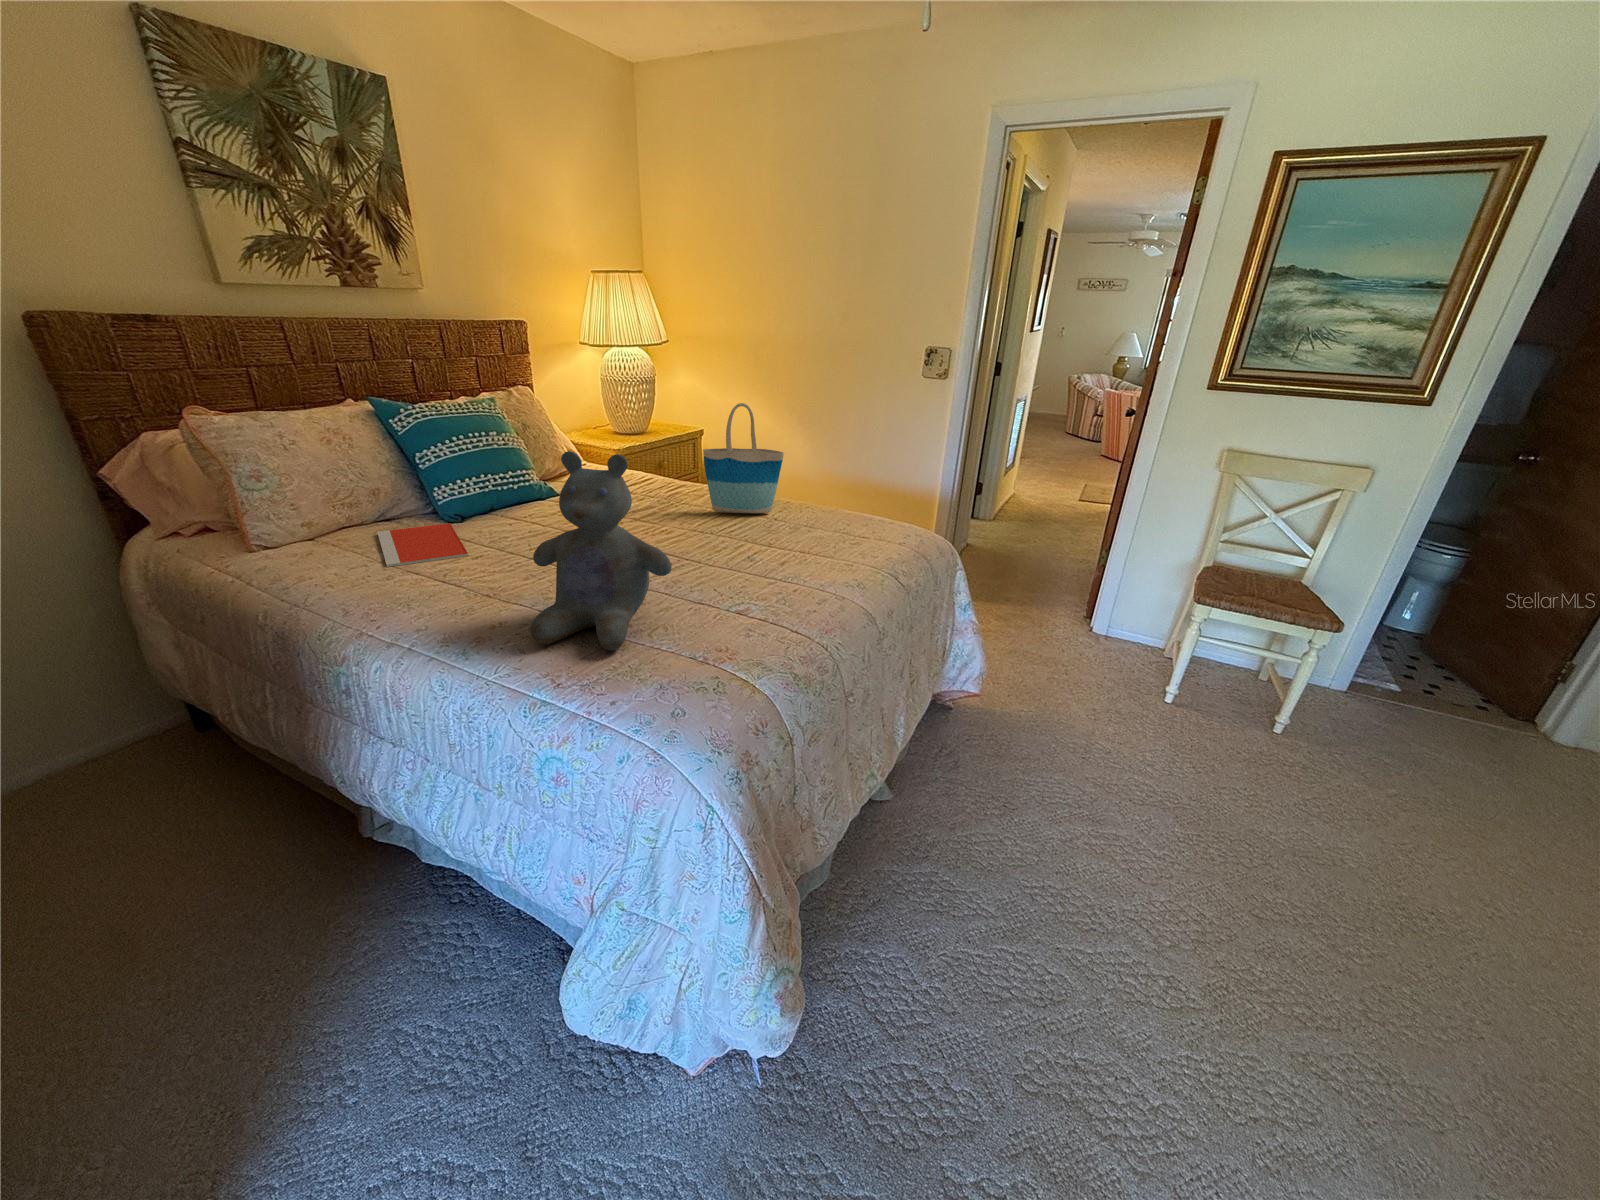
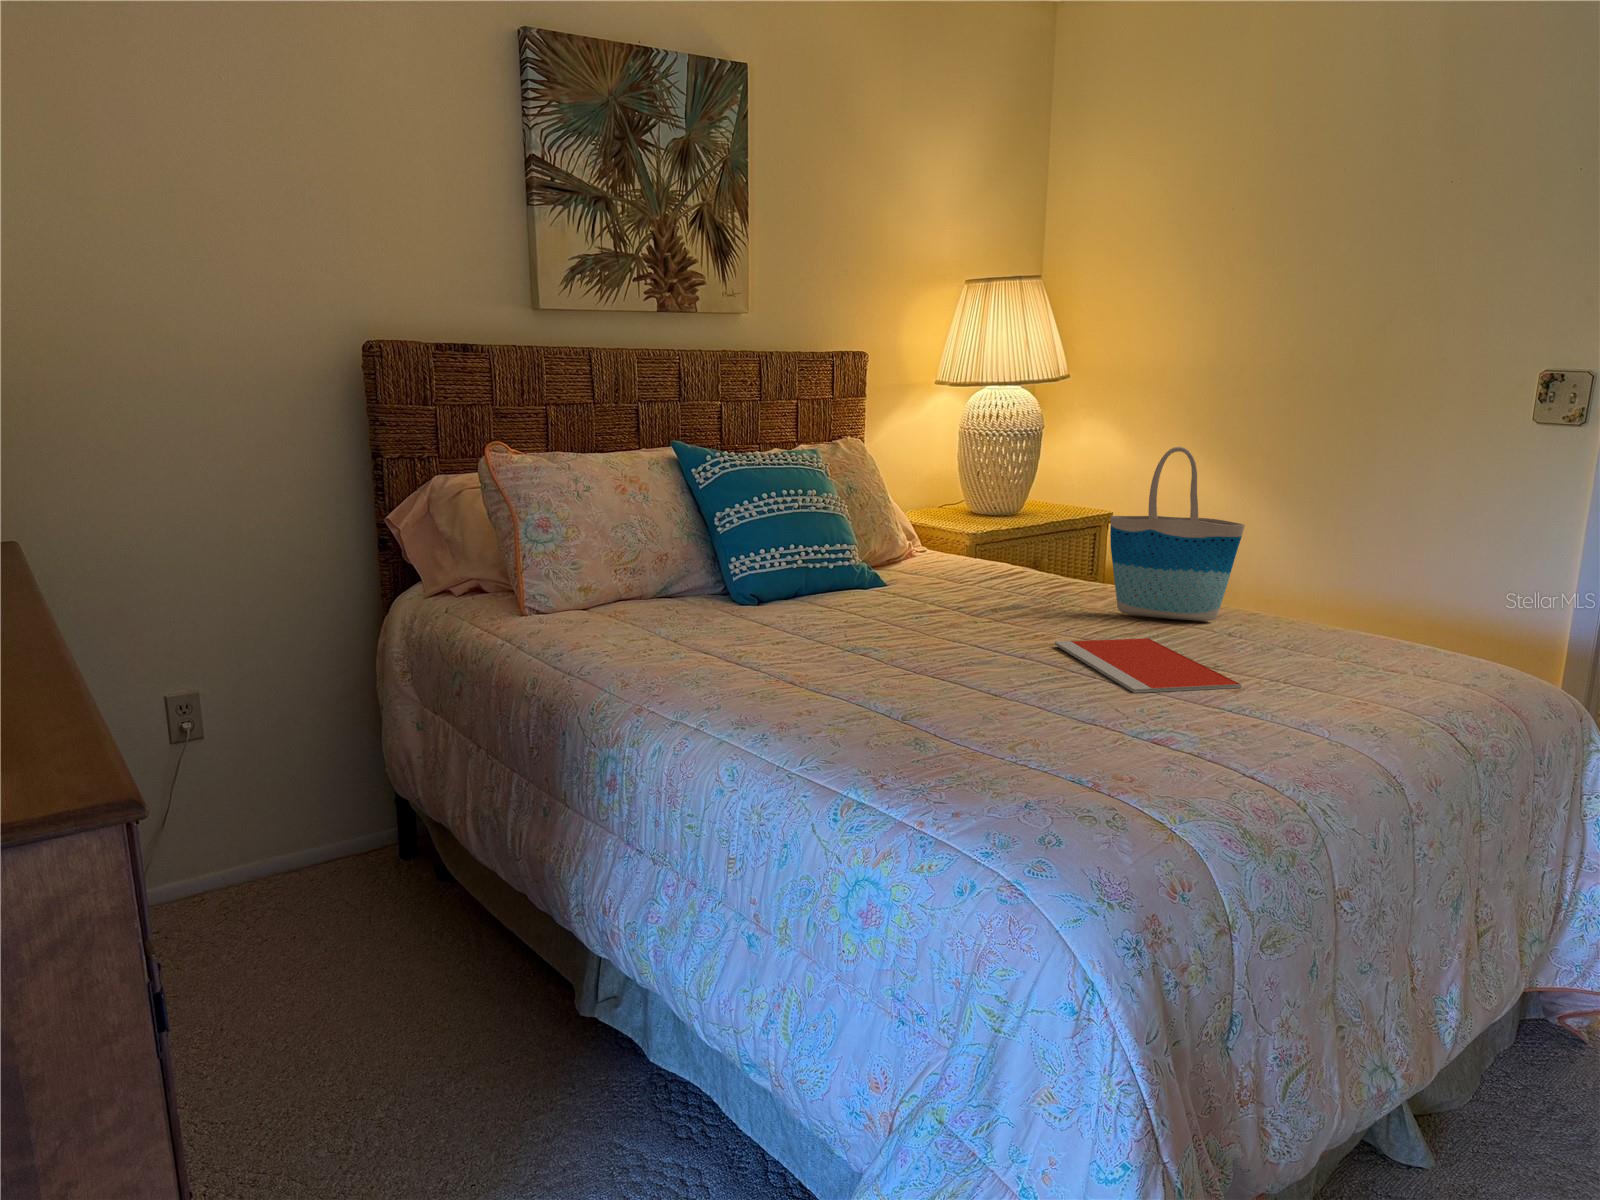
stuffed bear: present [530,451,672,651] -> none [853,475,1065,764]
notebook: present [377,523,468,567] -> present [1055,638,1241,693]

